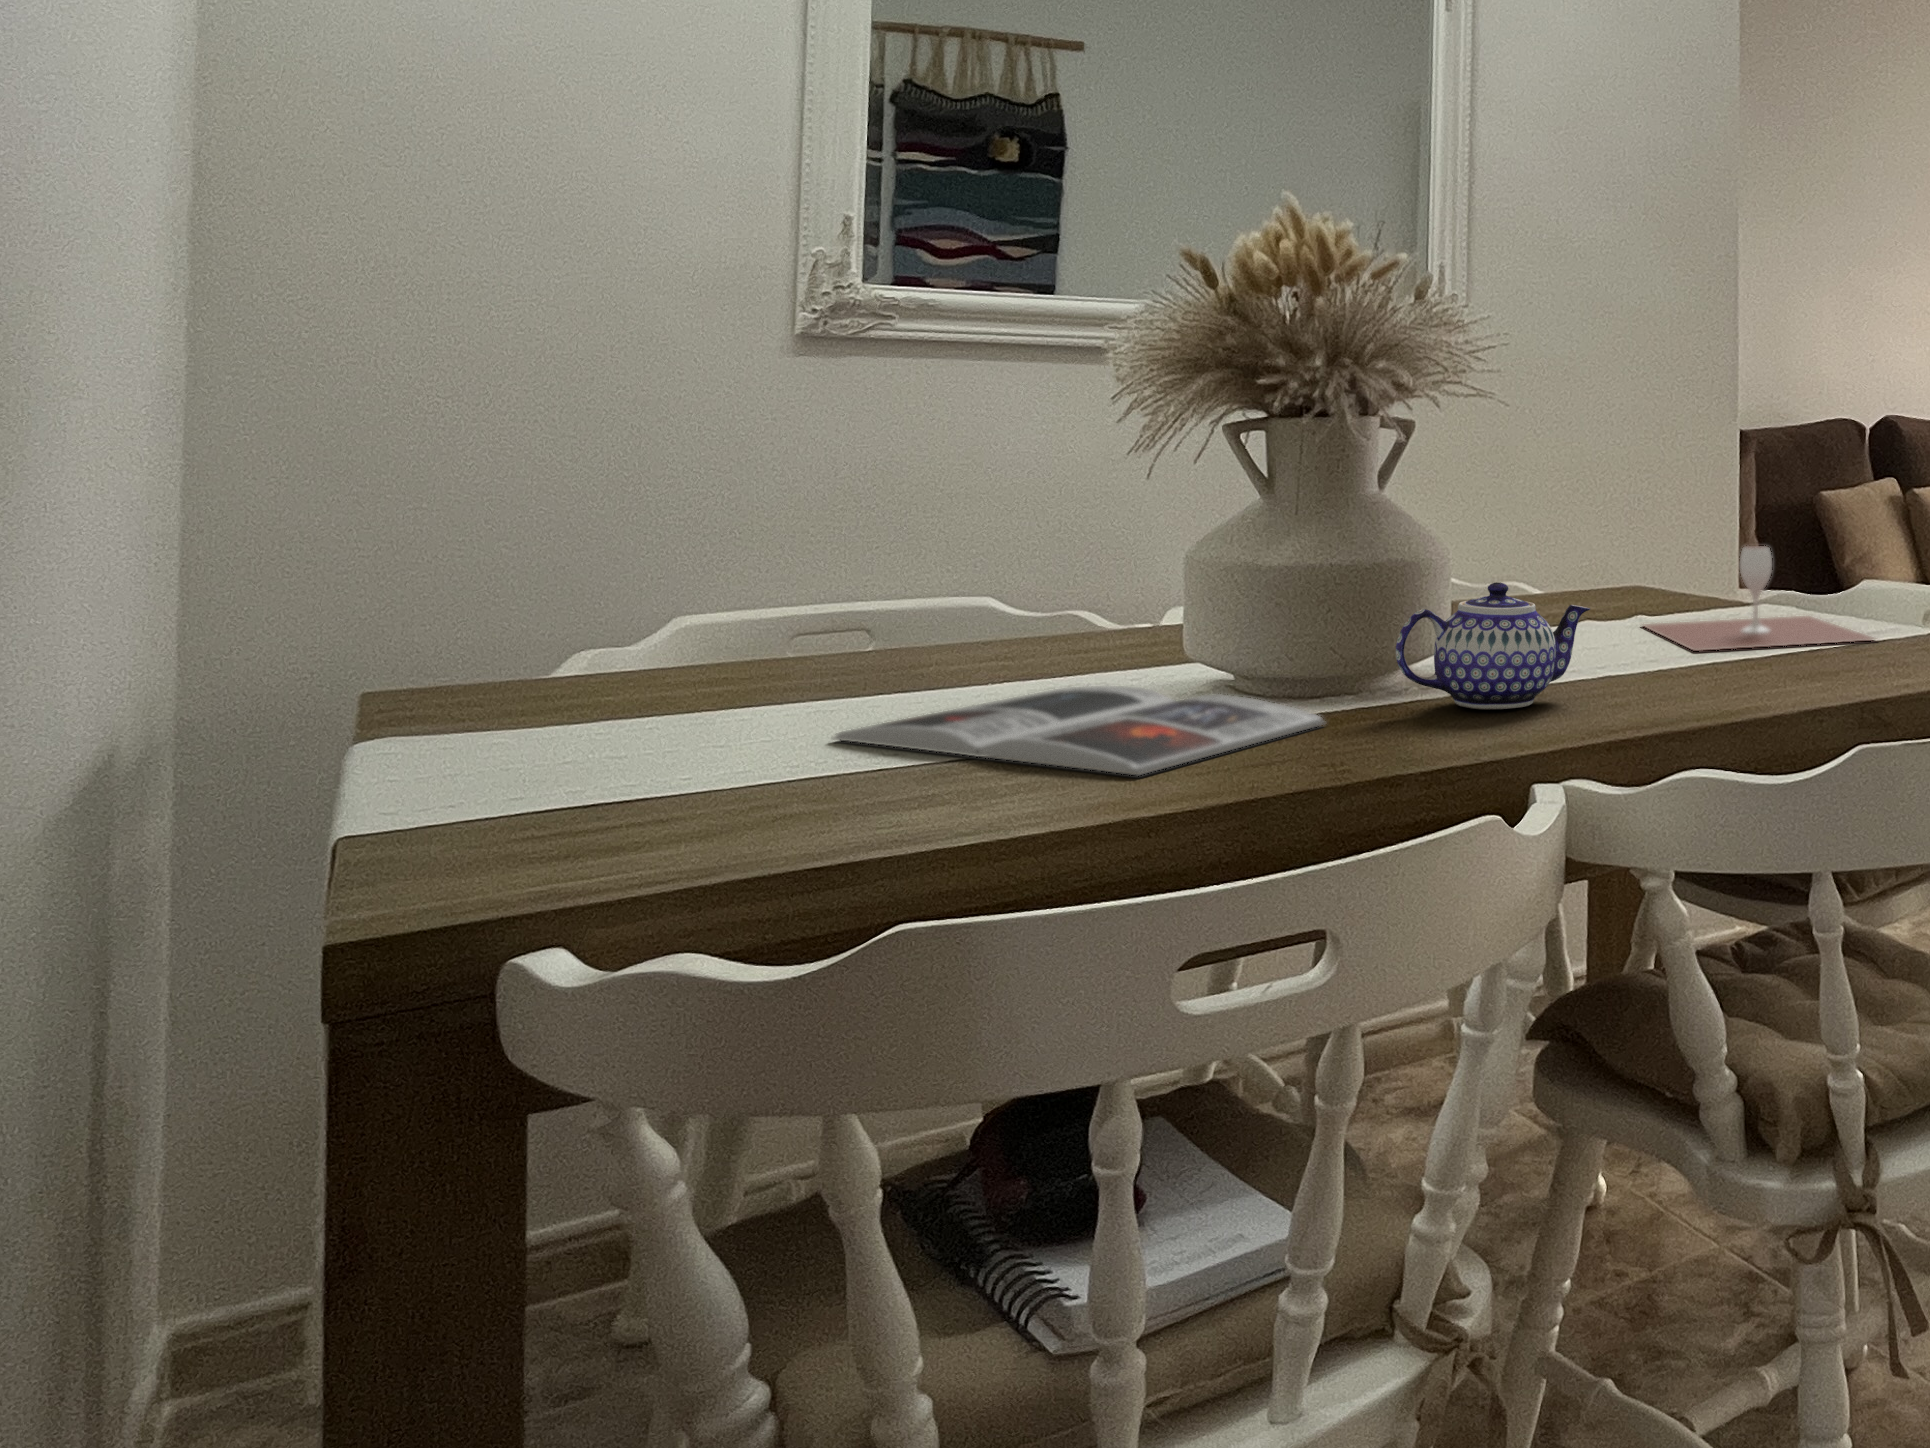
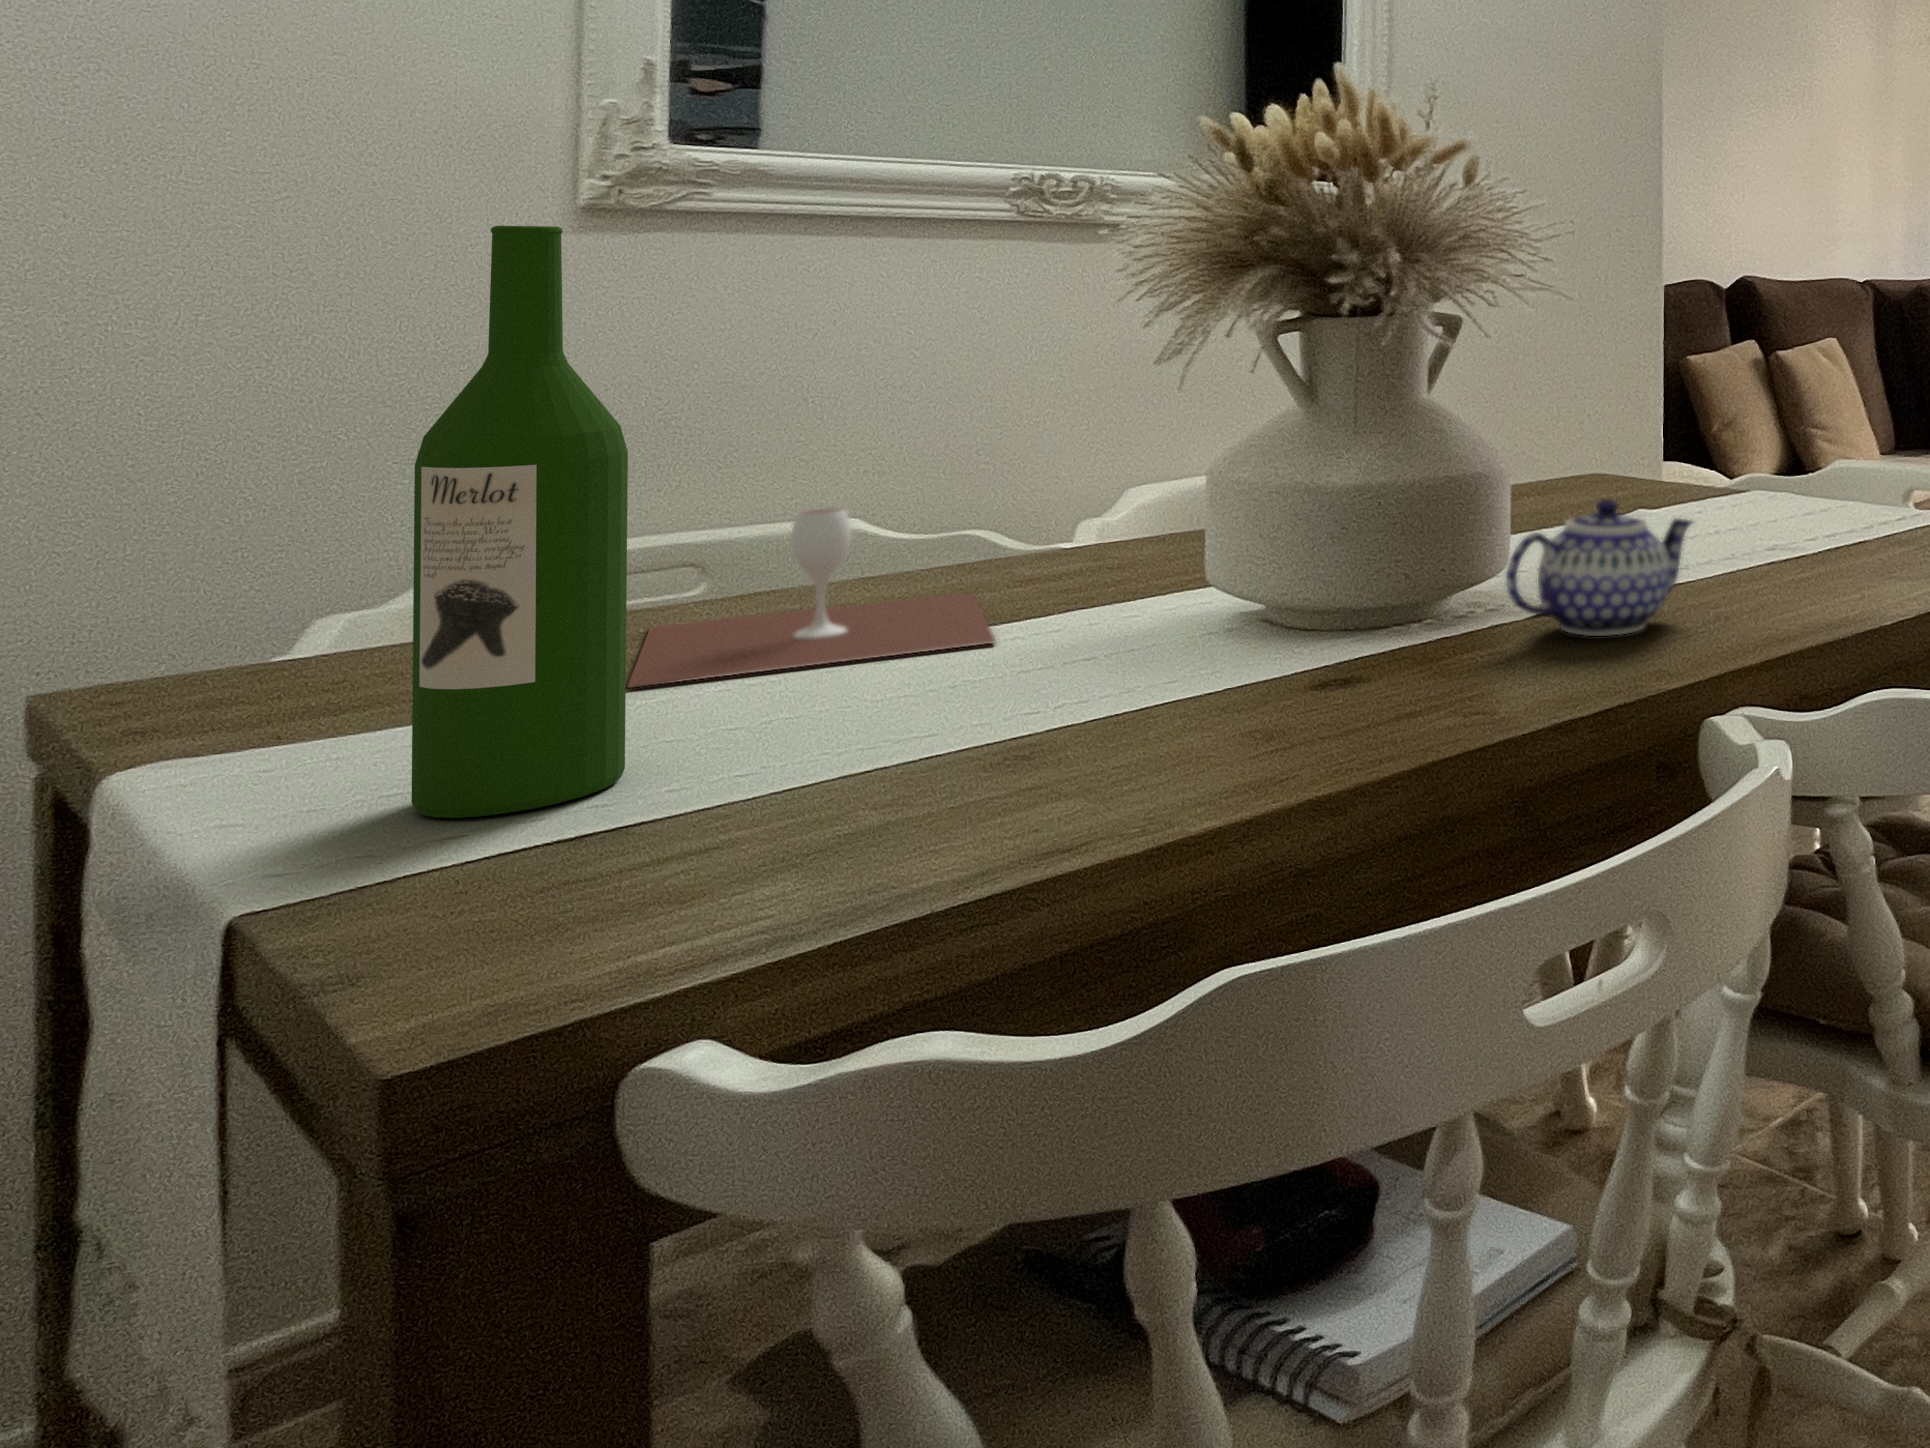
wine bottle: none [507,322,669,783] -> present [412,226,628,818]
wine glass: present [1644,546,1874,651] -> present [628,508,996,687]
magazine: present [833,685,1324,775] -> none [833,632,1442,747]

